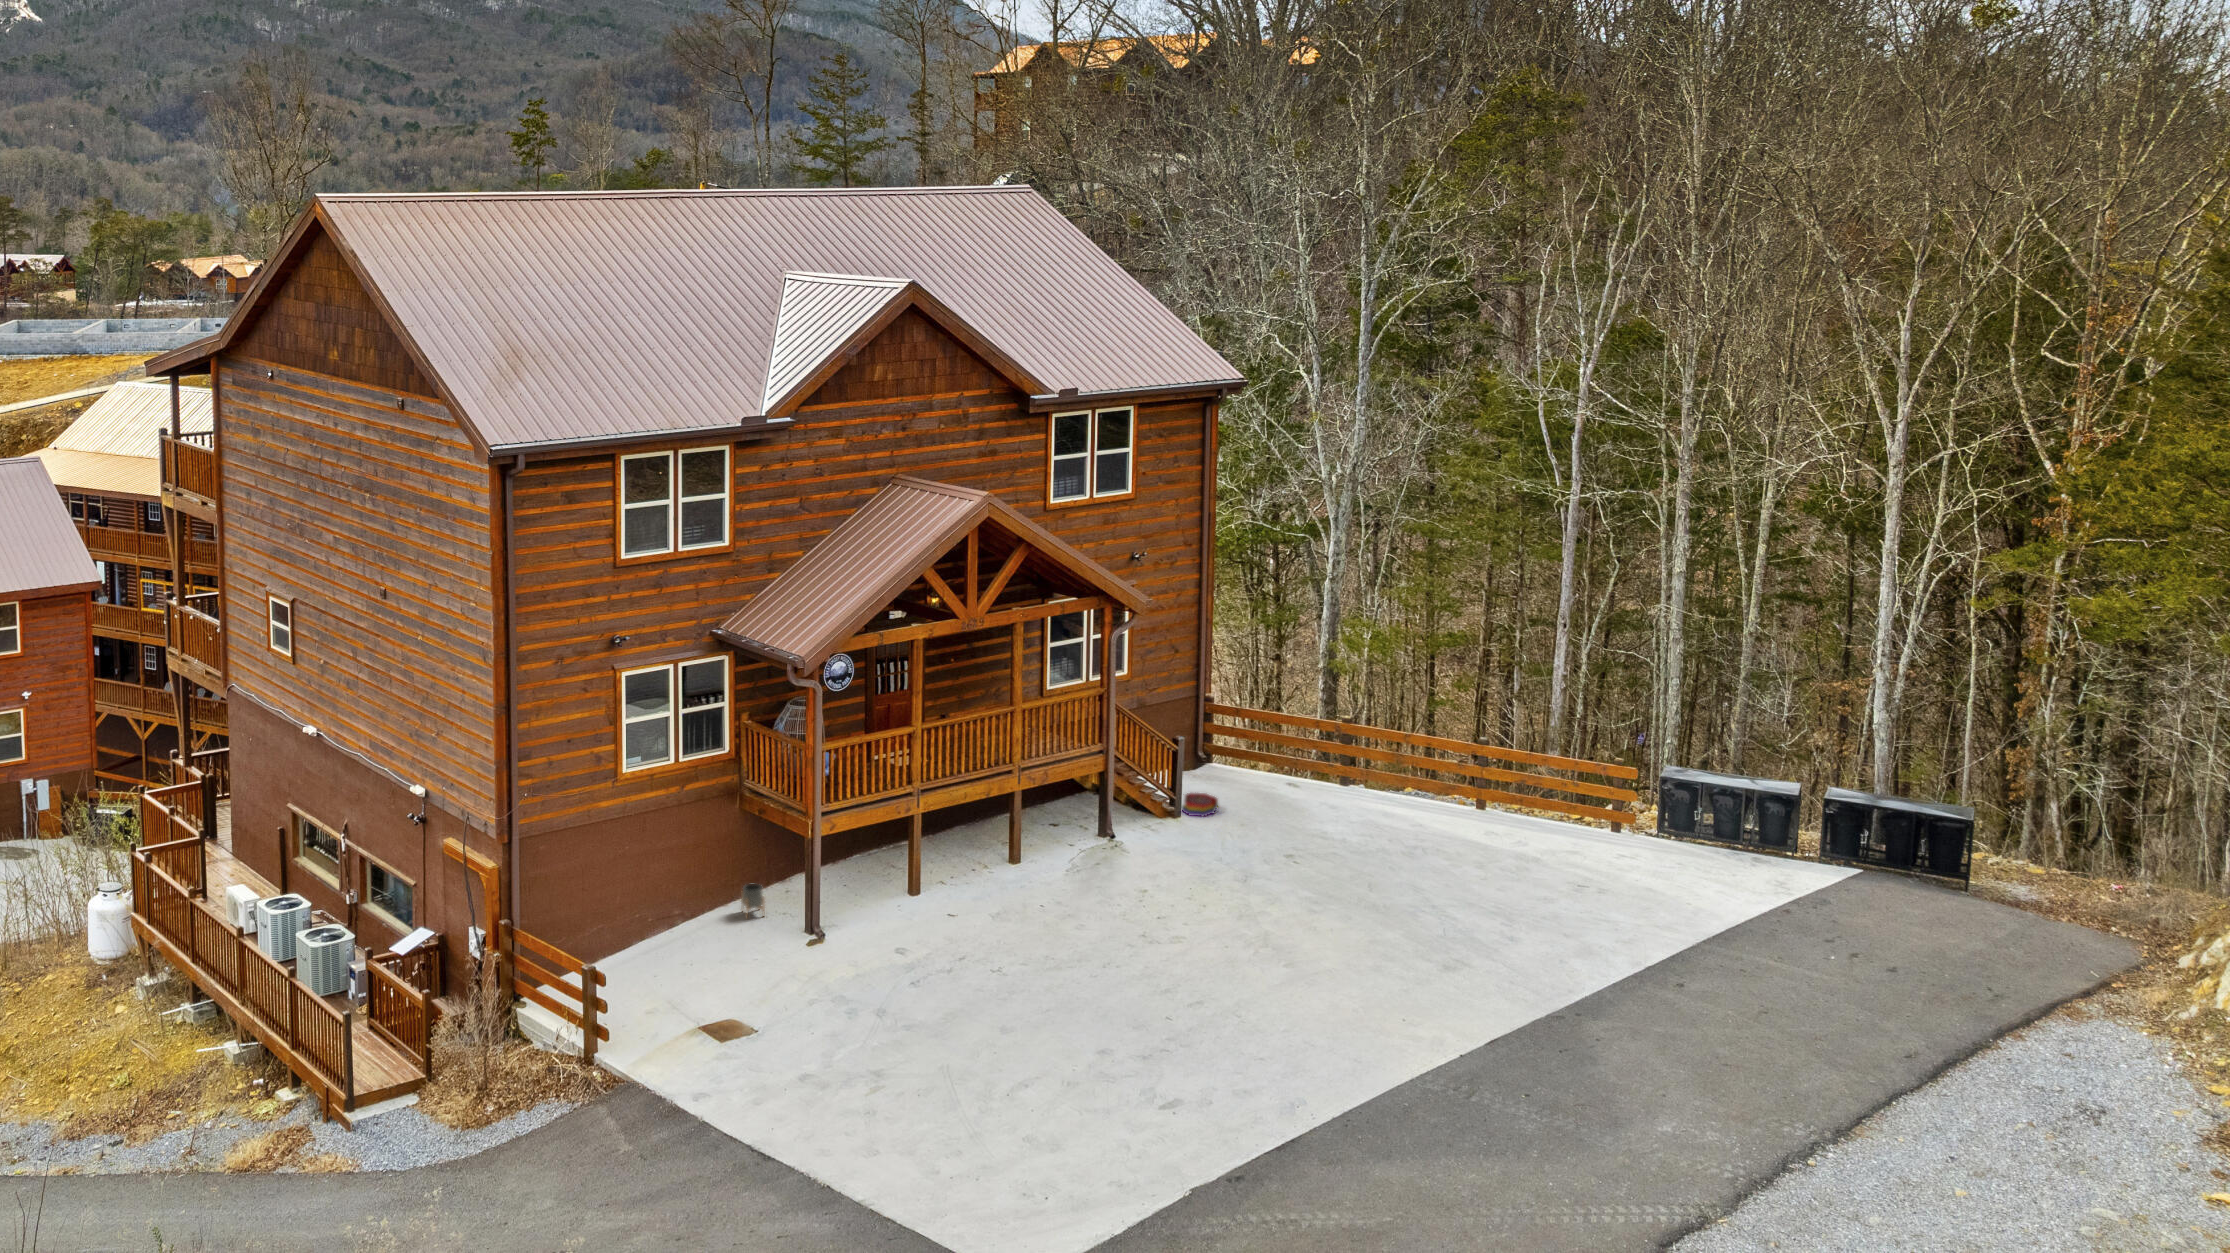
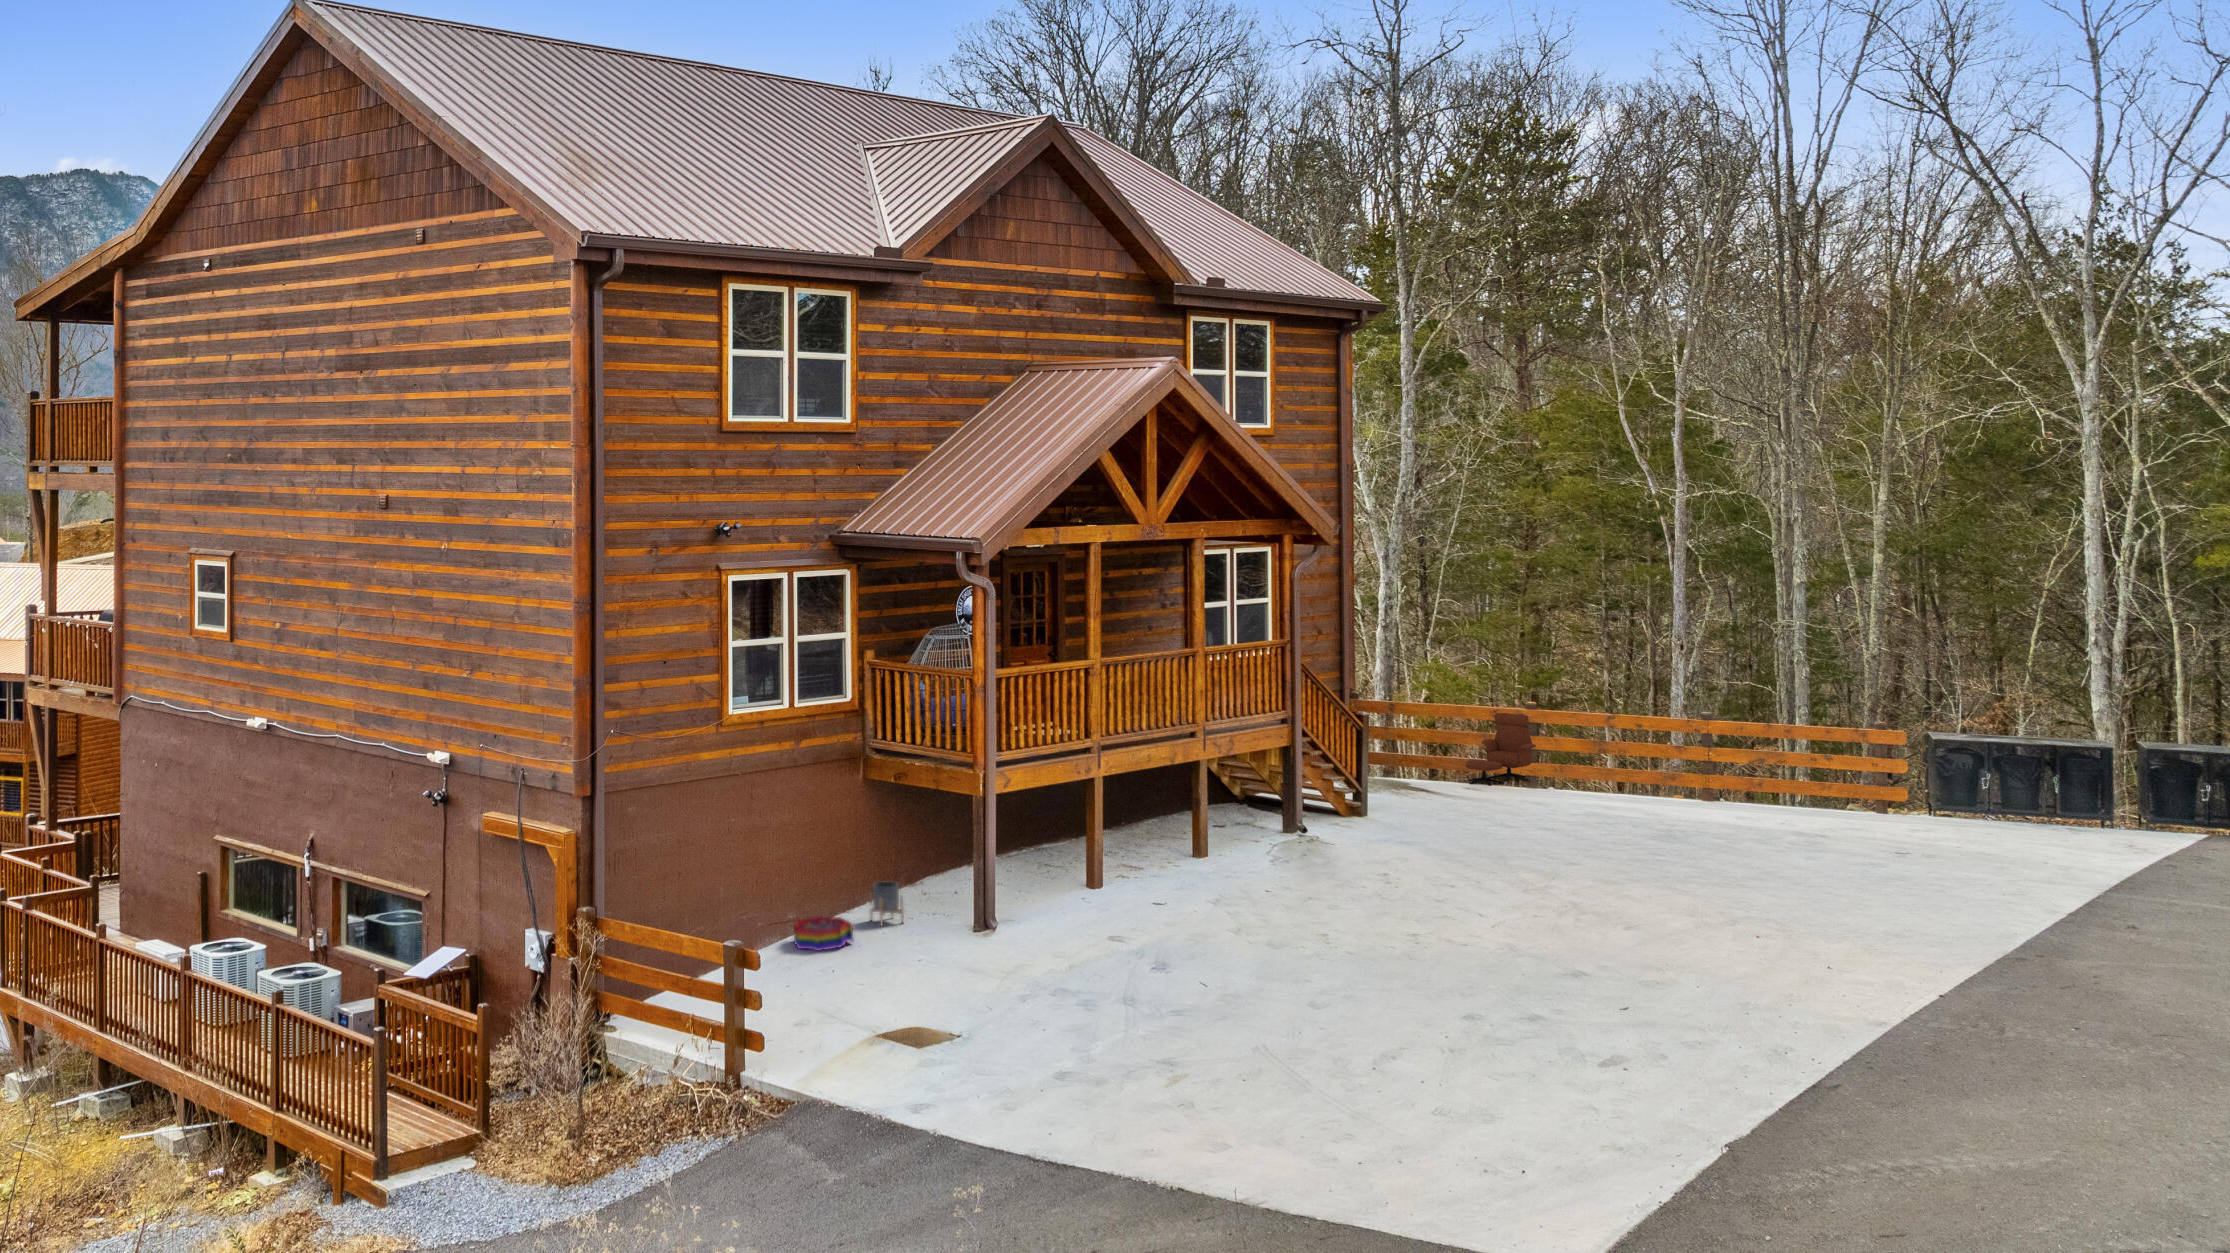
lounge chair: none [1307,698,1368,763] -> present [1466,713,1536,786]
storage bin: present [1182,793,1218,816] -> present [793,916,853,951]

